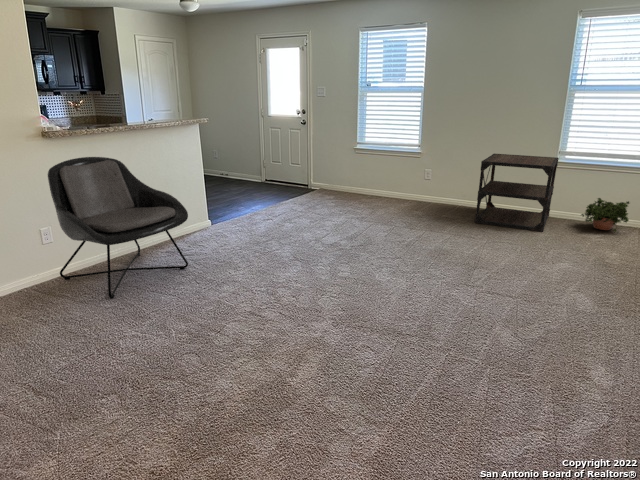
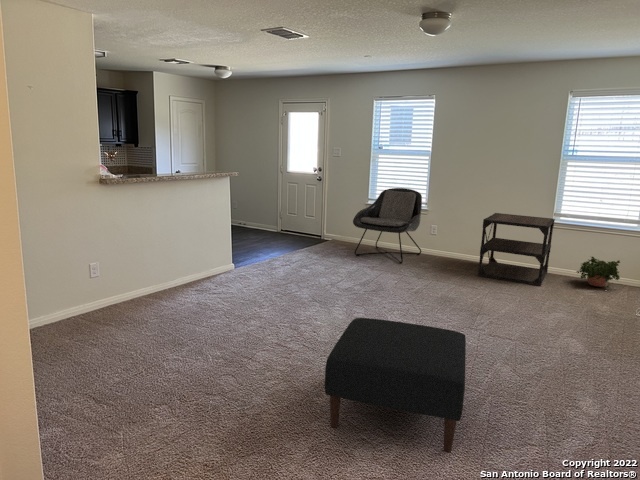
lounge chair: present [48,157,188,299] -> present [353,188,422,264]
ottoman: none [297,284,467,446] -> present [325,318,466,453]

